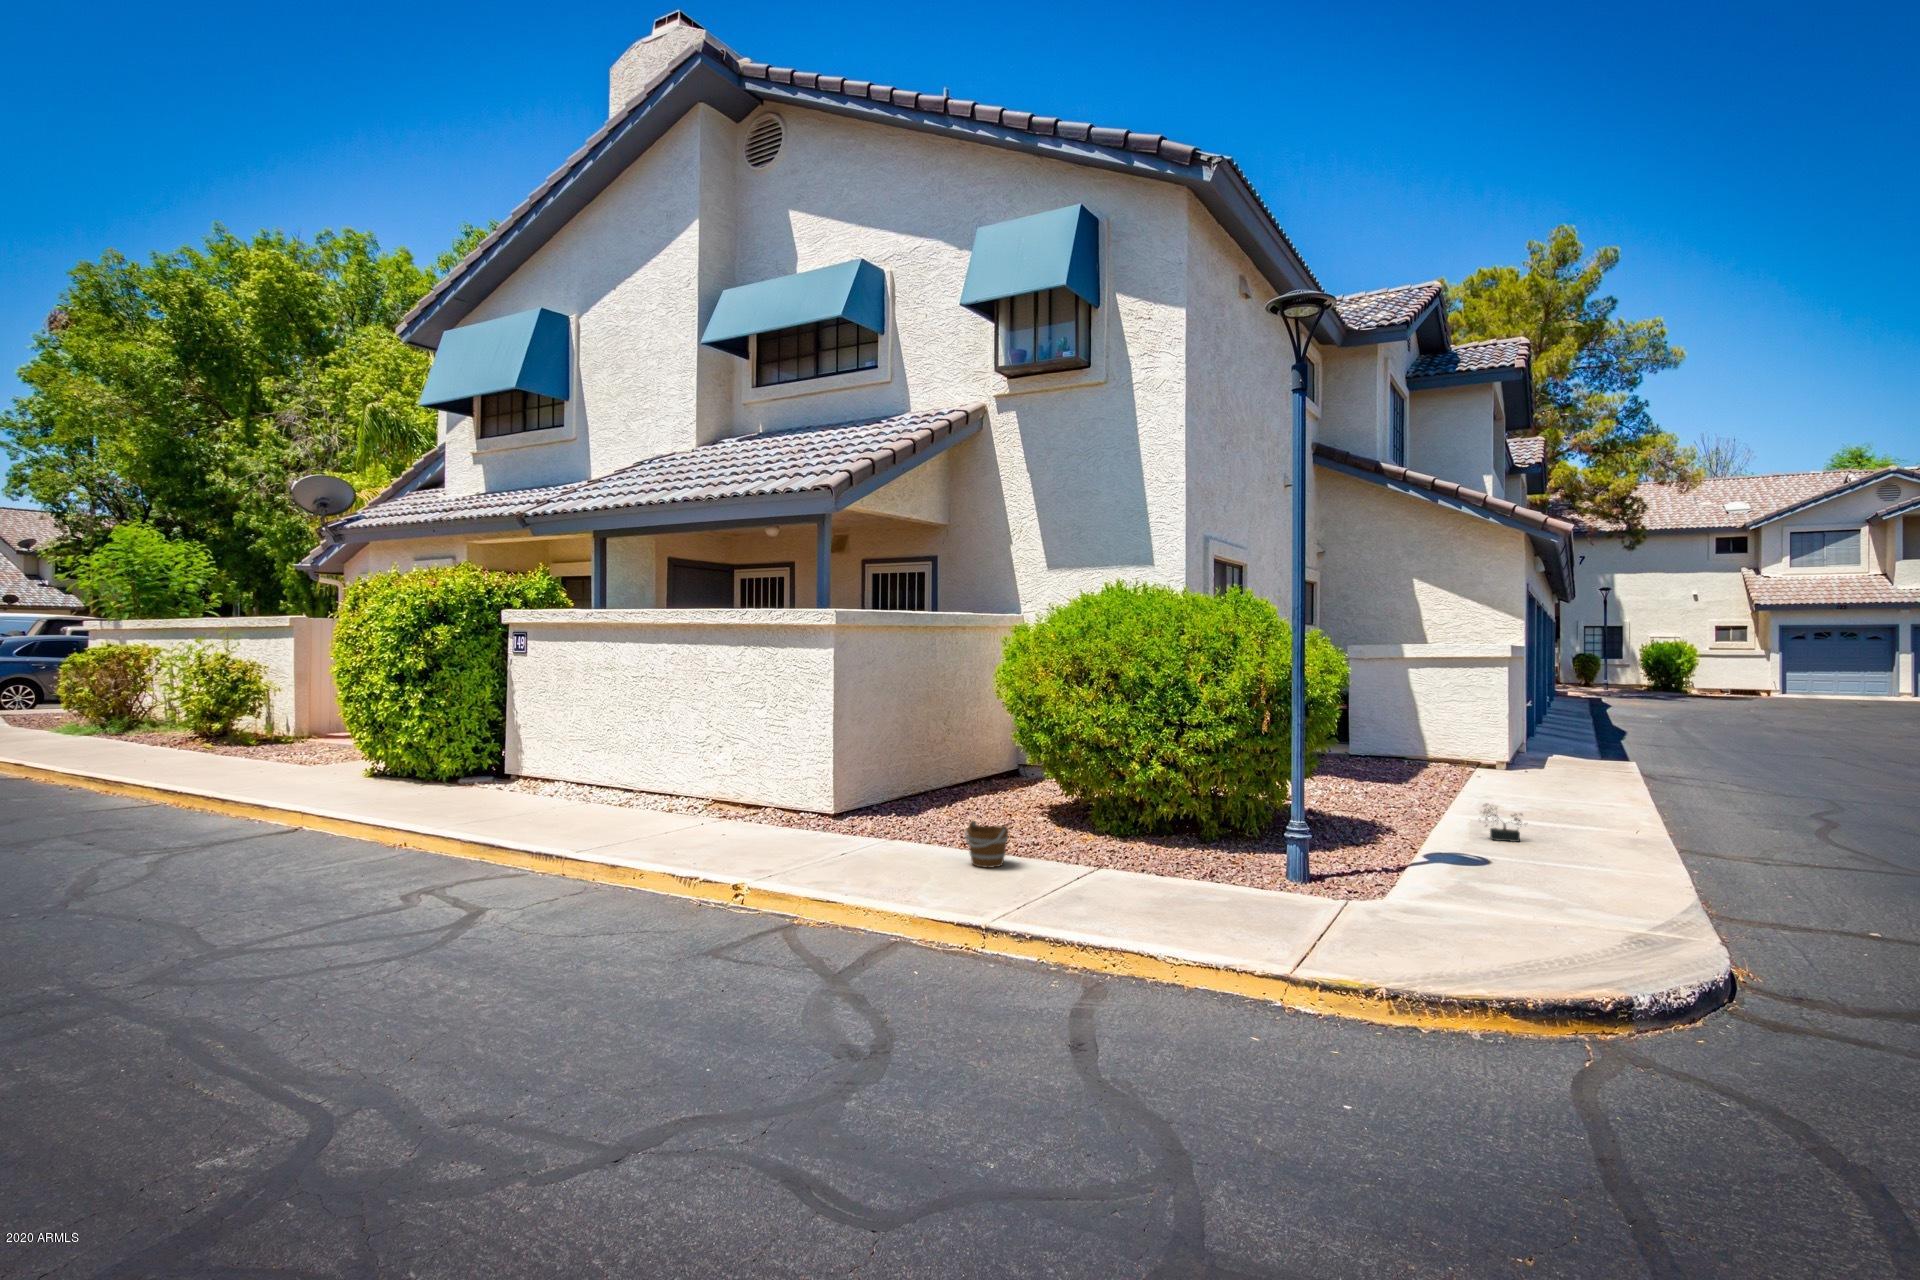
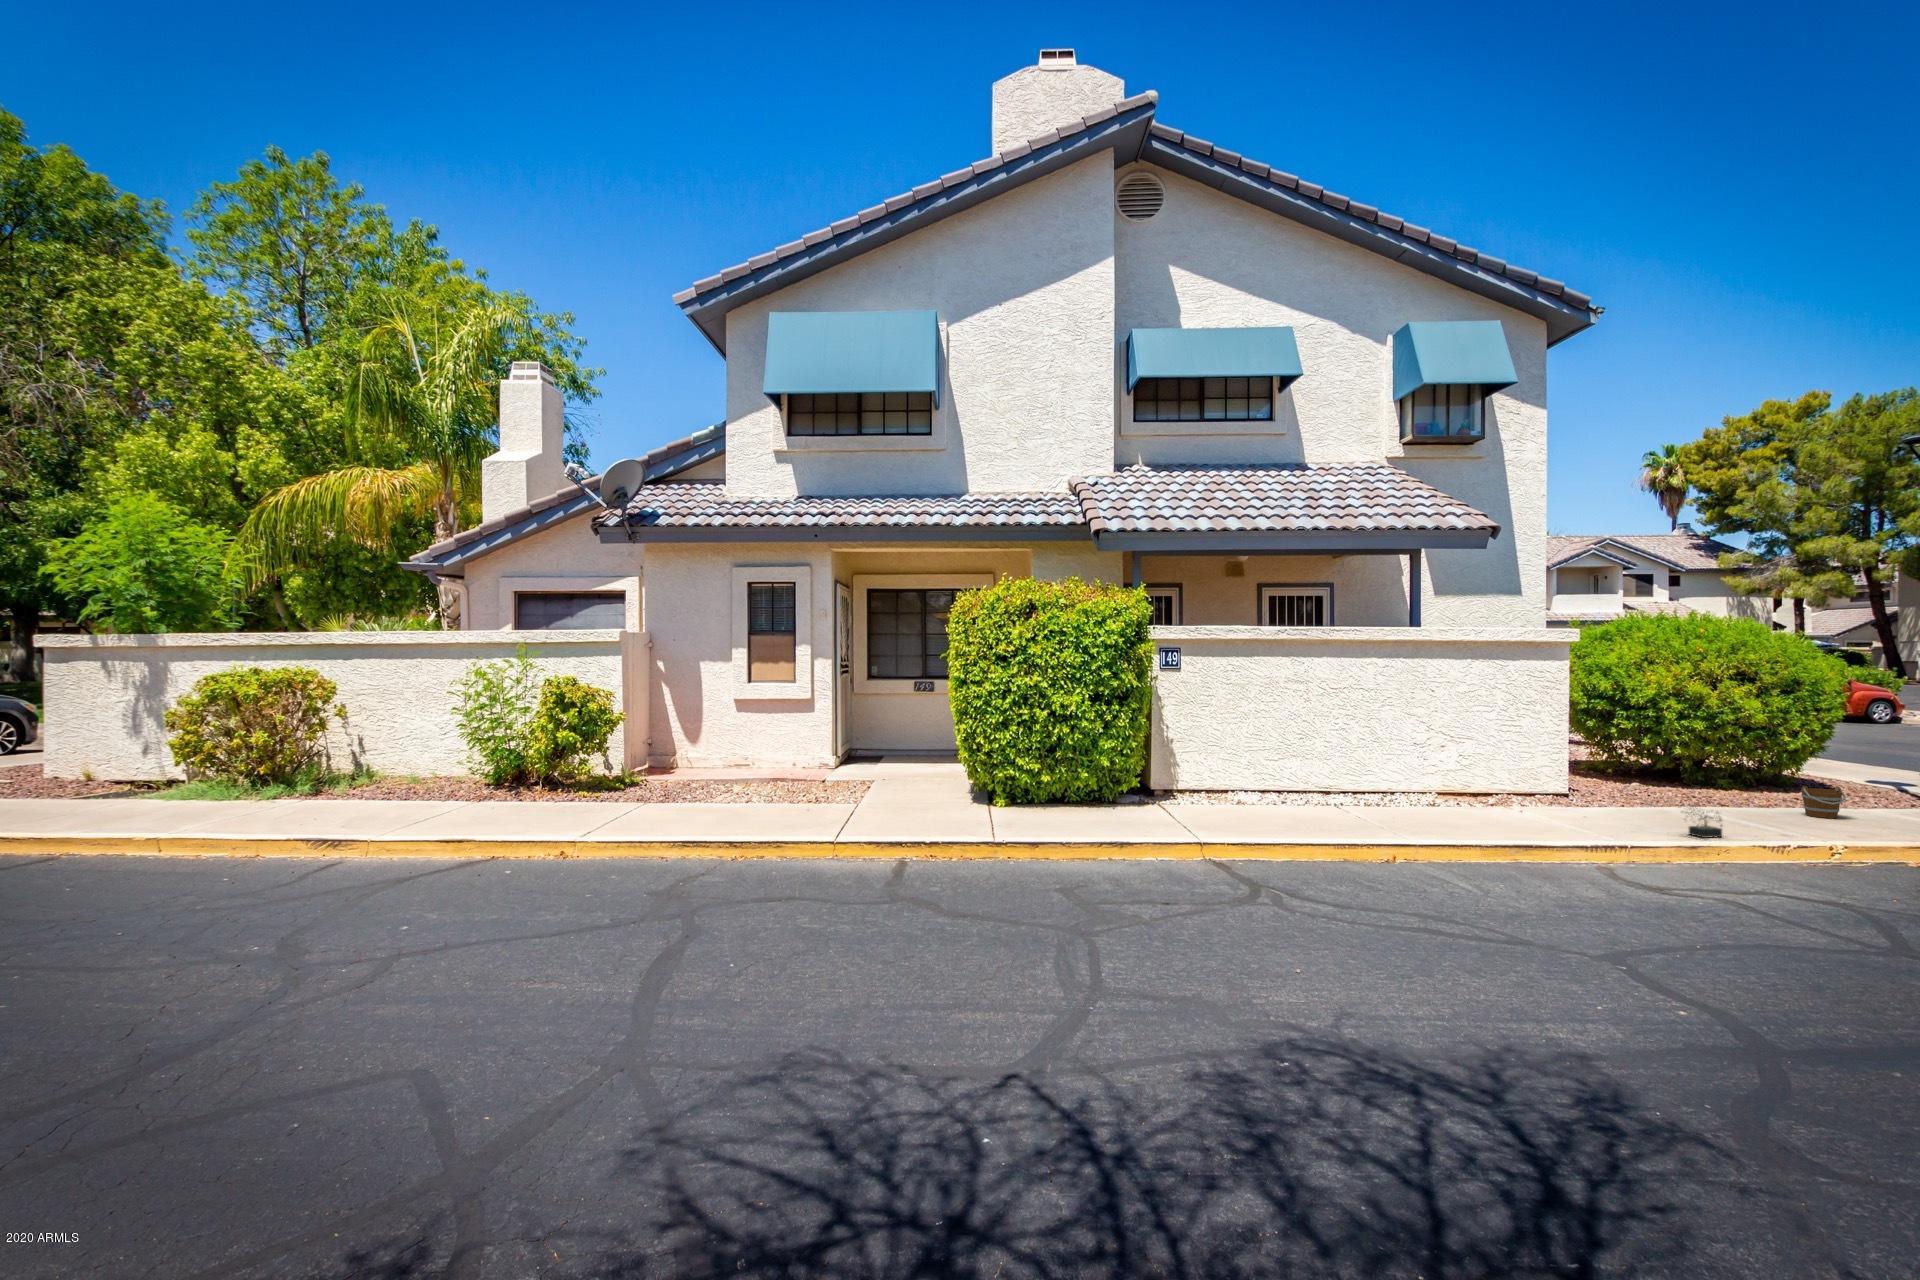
decorative plant: present [1483,803,1522,842] -> present [1686,805,1722,838]

